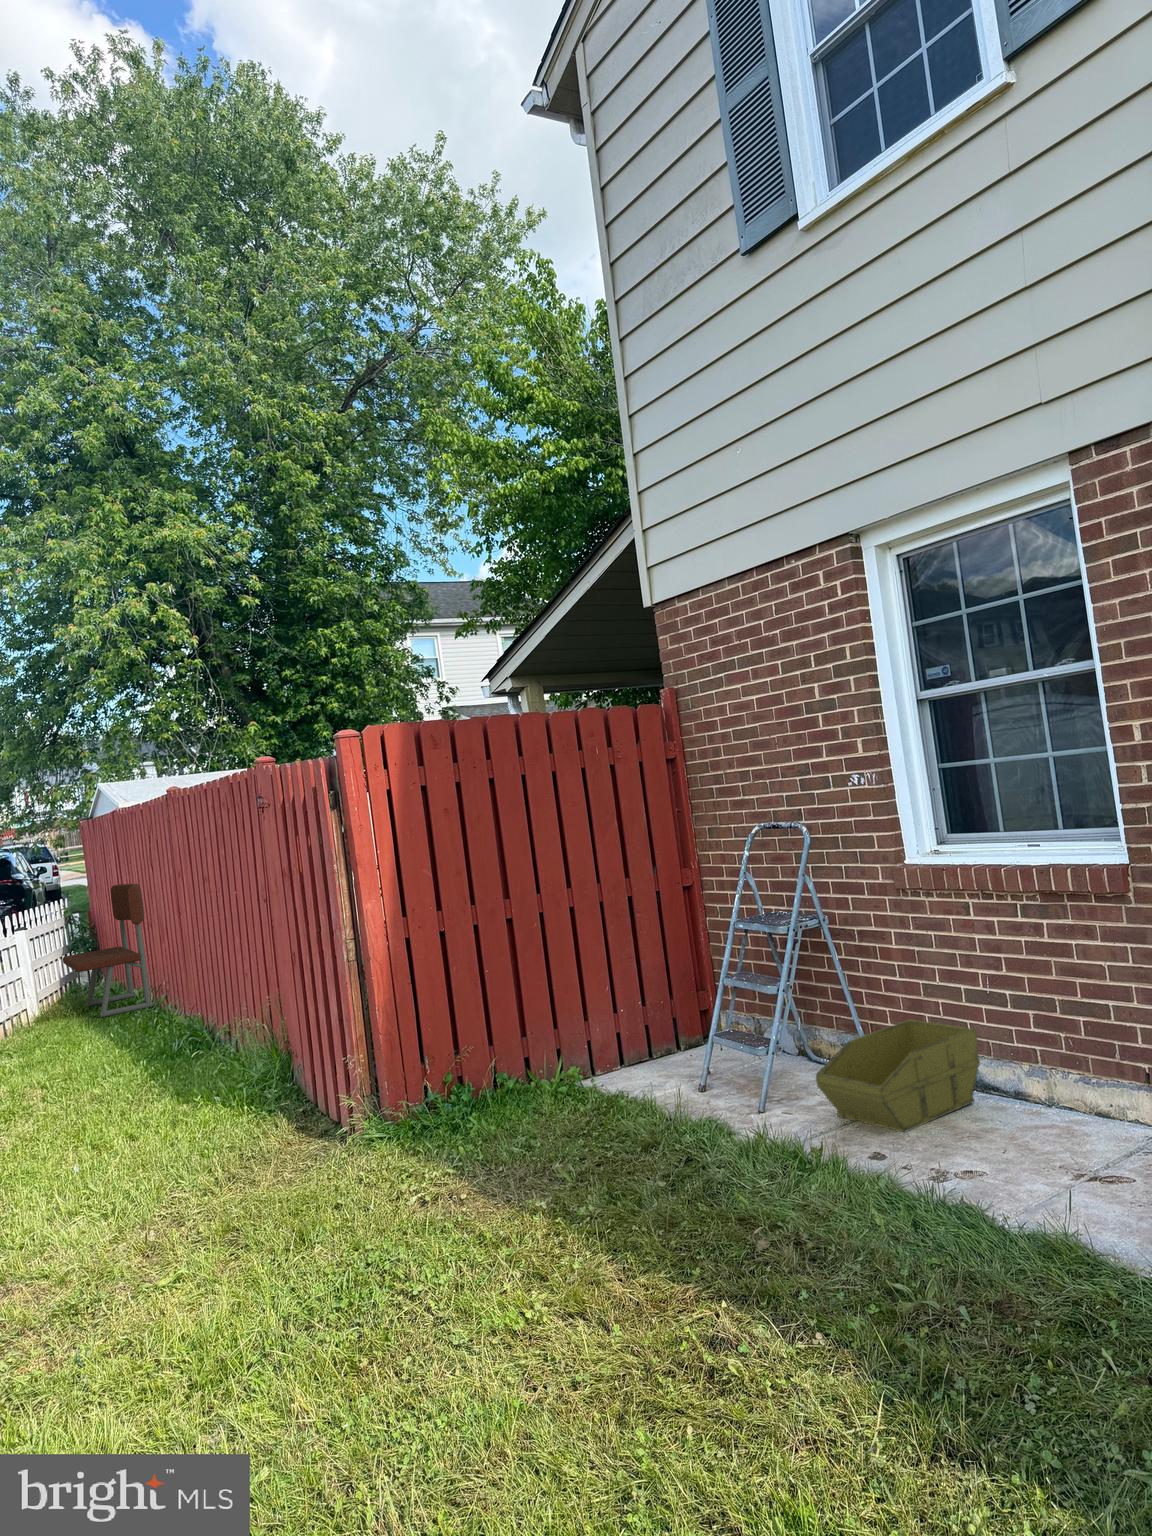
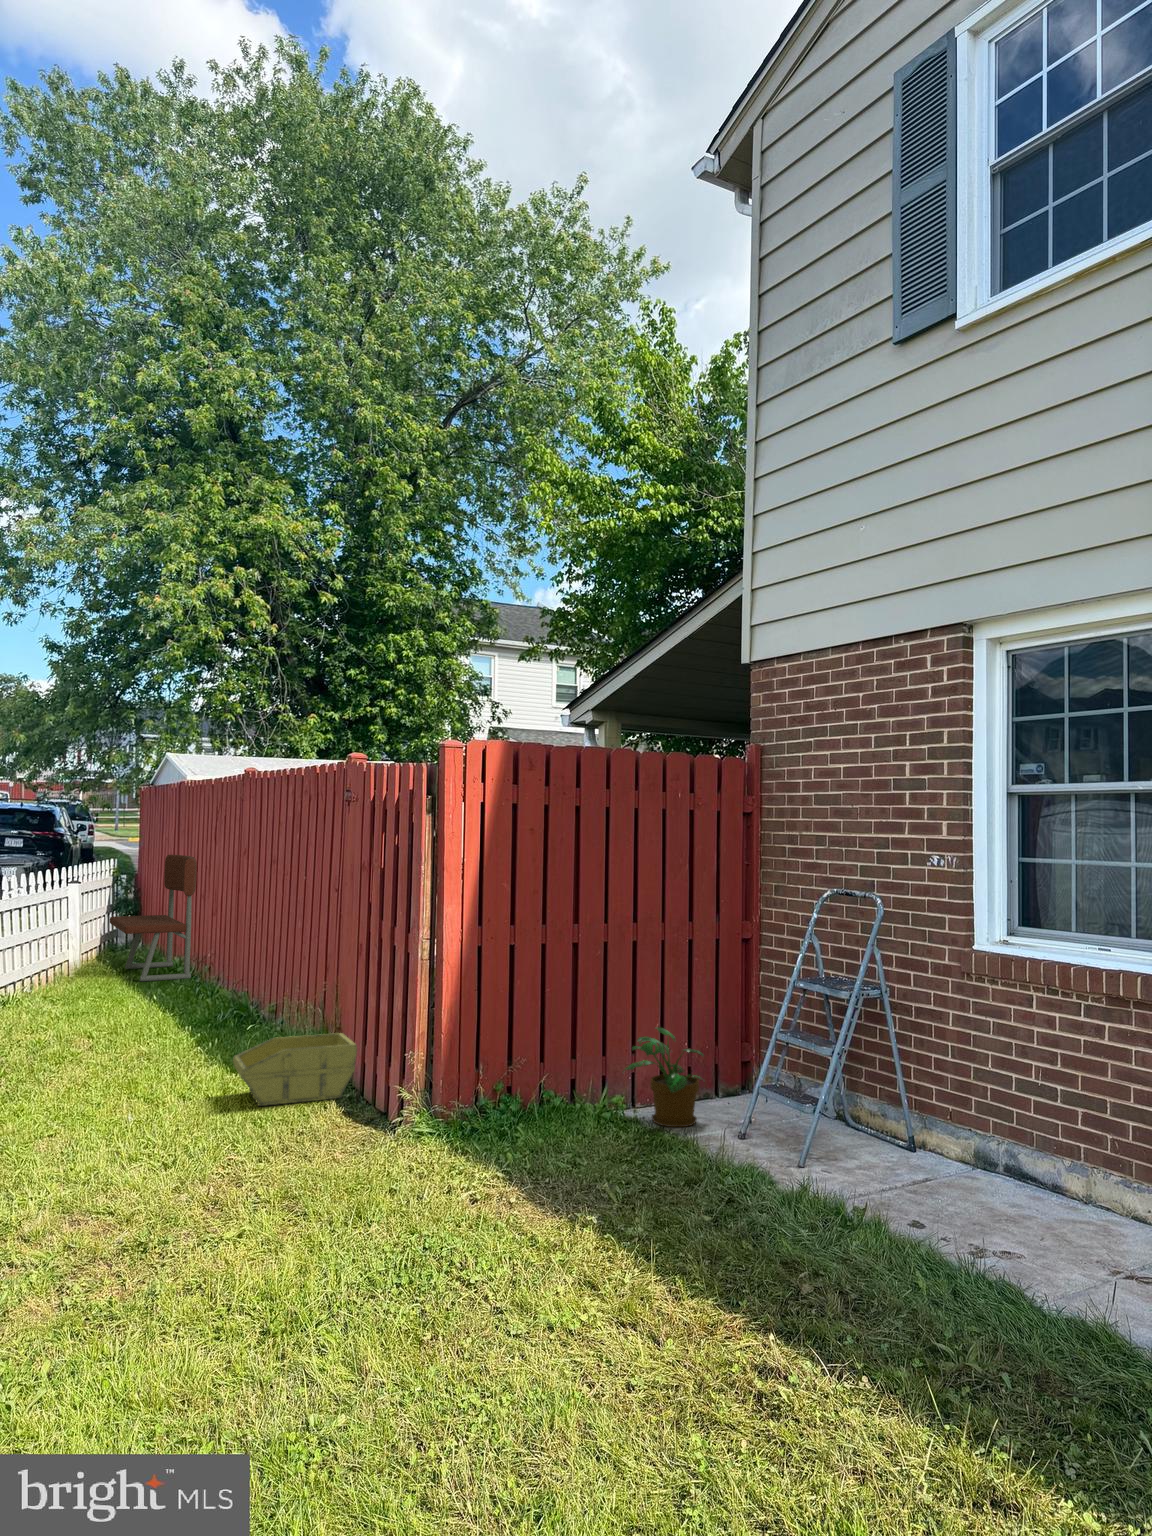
potted plant: none [575,990,659,1089] -> present [624,1027,704,1127]
storage bin: present [816,1019,980,1132] -> present [233,1033,357,1106]

